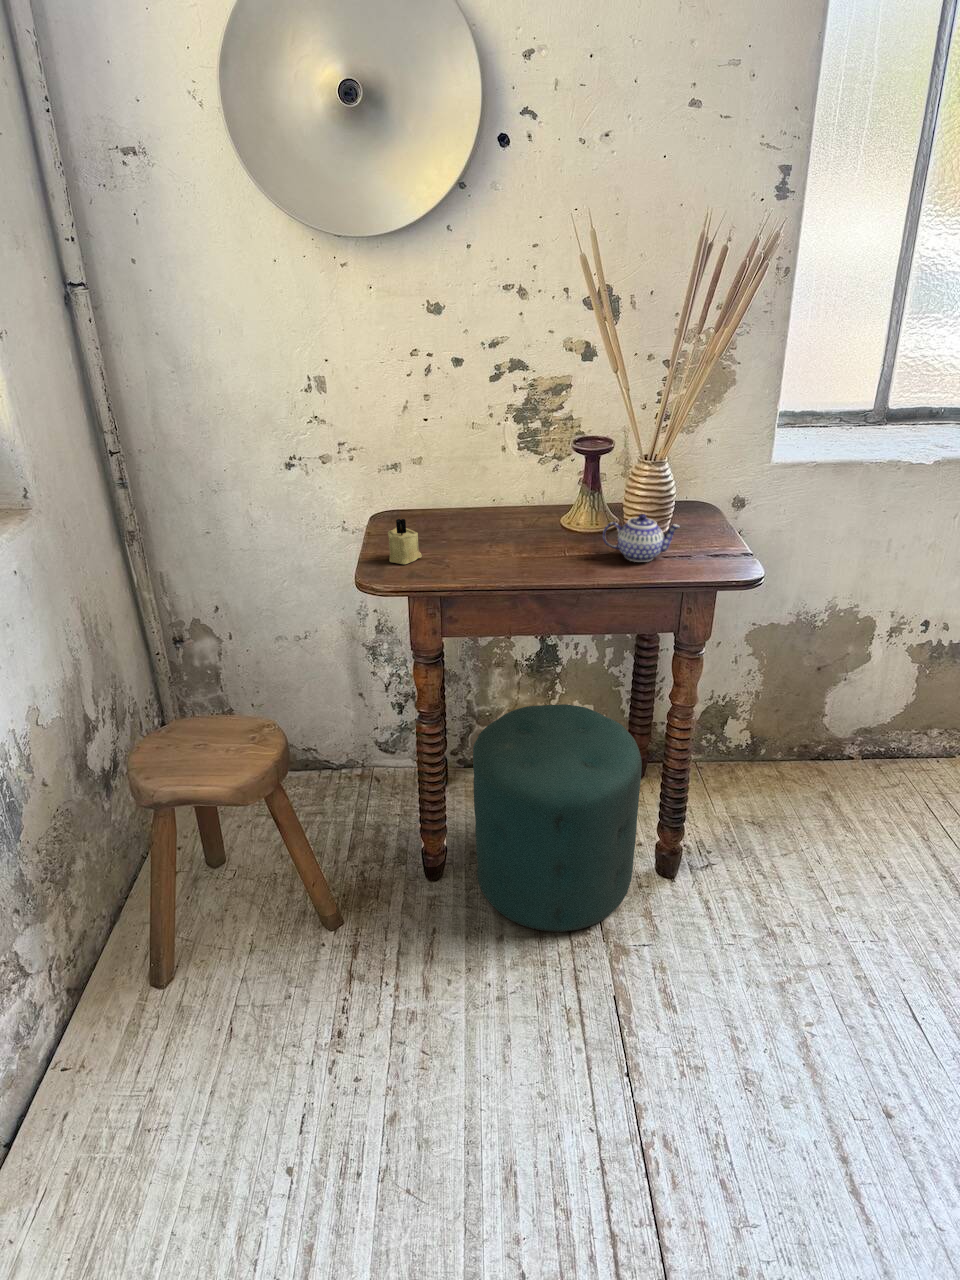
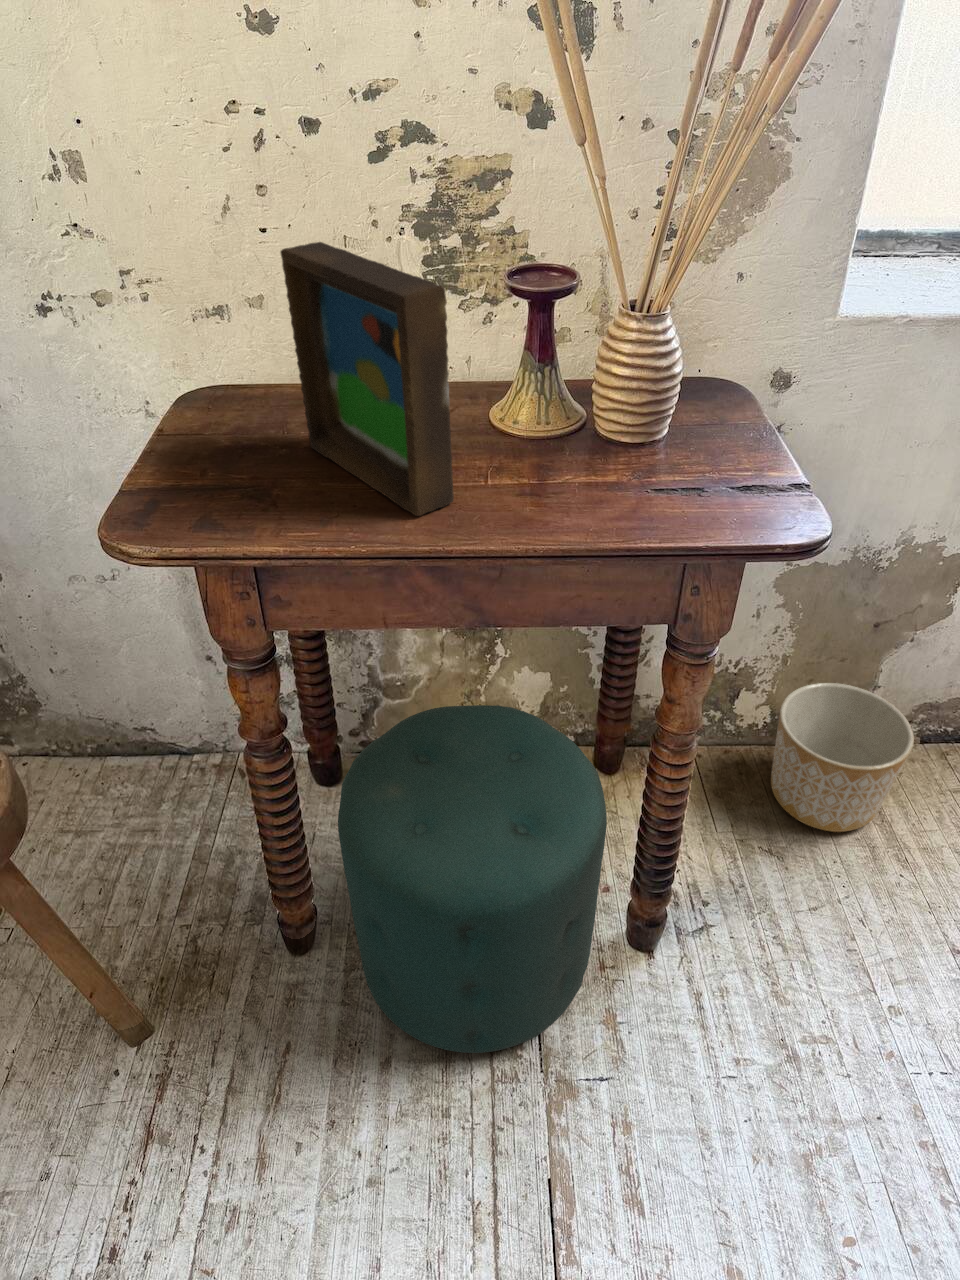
picture frame: none [454,426,551,570] -> present [281,242,454,516]
teapot: present [603,514,680,562] -> none [549,414,688,502]
candle: present [388,519,422,564] -> none [165,416,233,500]
planter: none [753,708,846,809] -> present [771,683,914,832]

